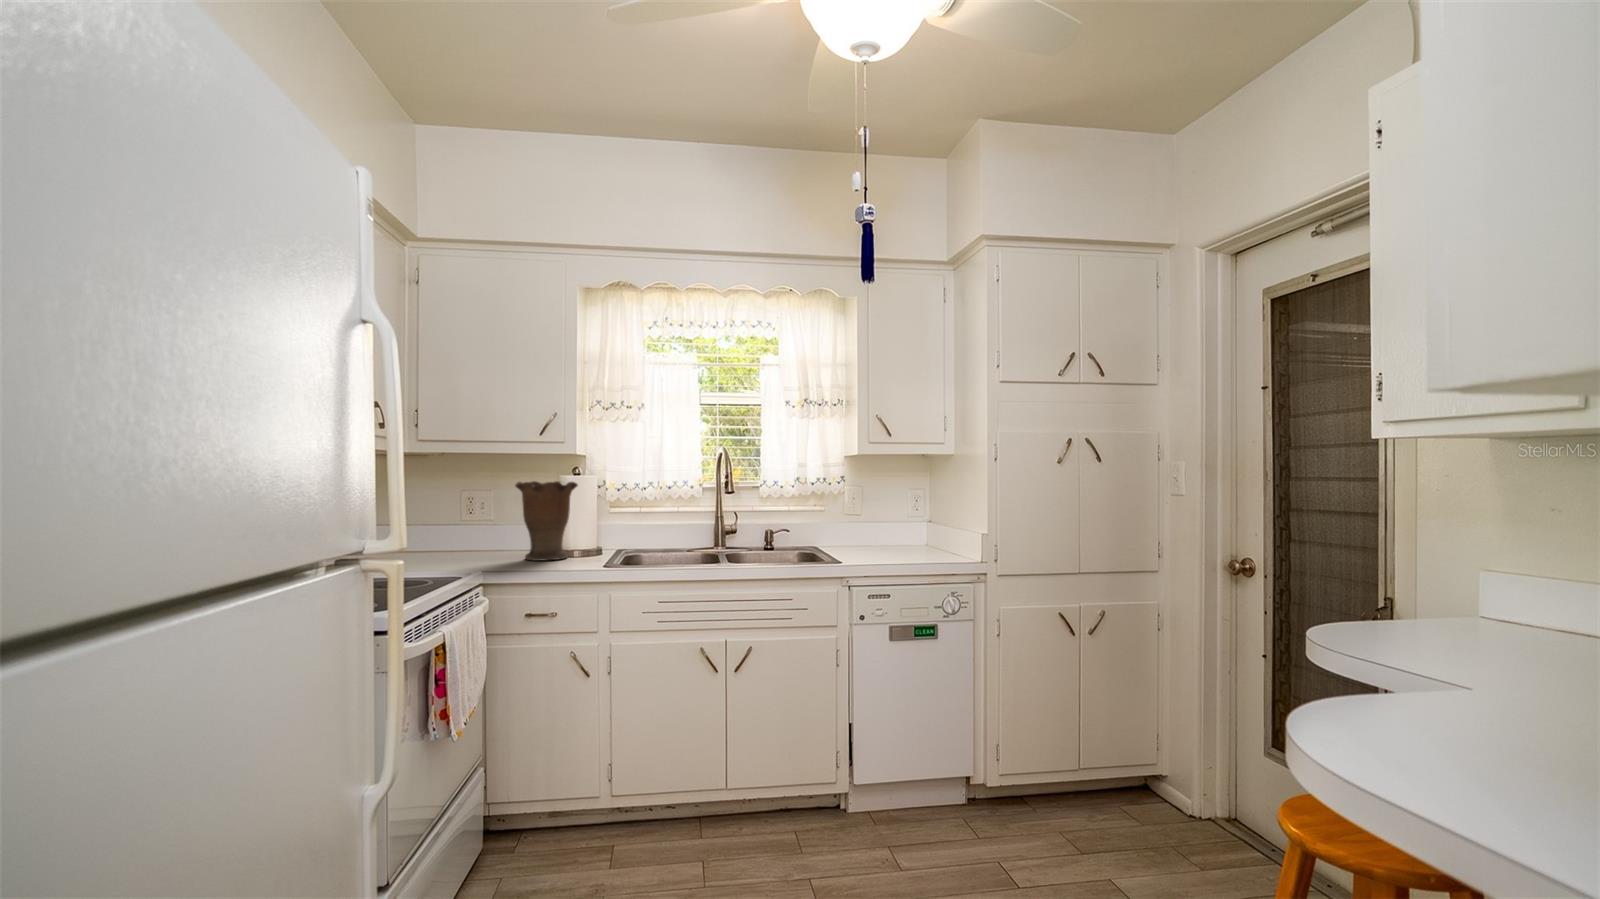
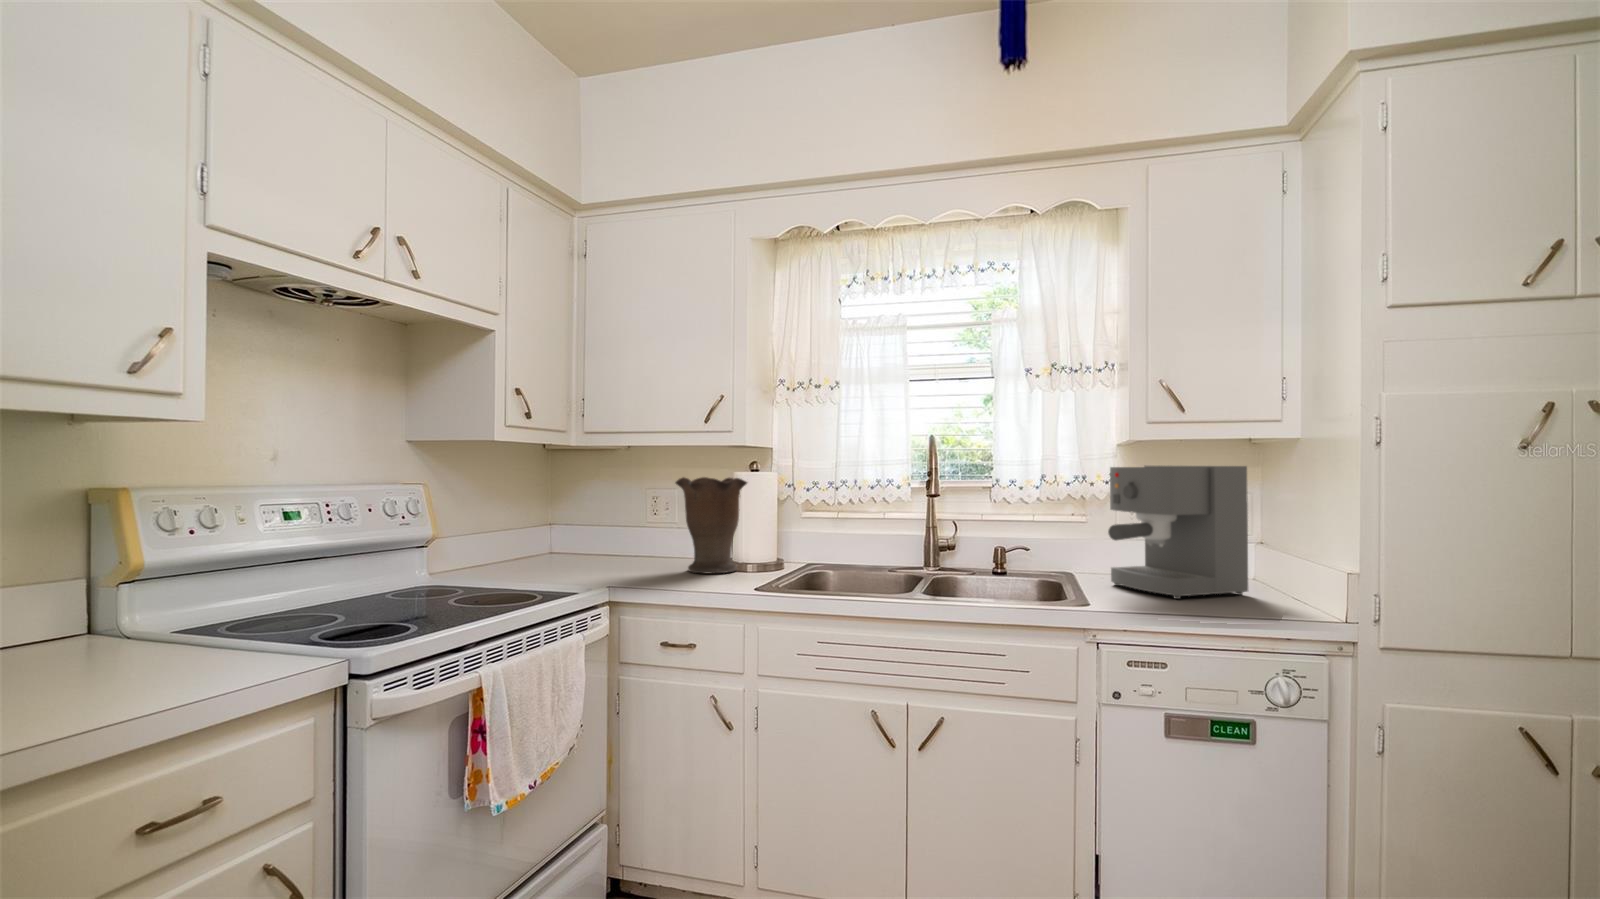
coffee maker: none [844,471,925,556] -> present [1108,466,1248,599]

